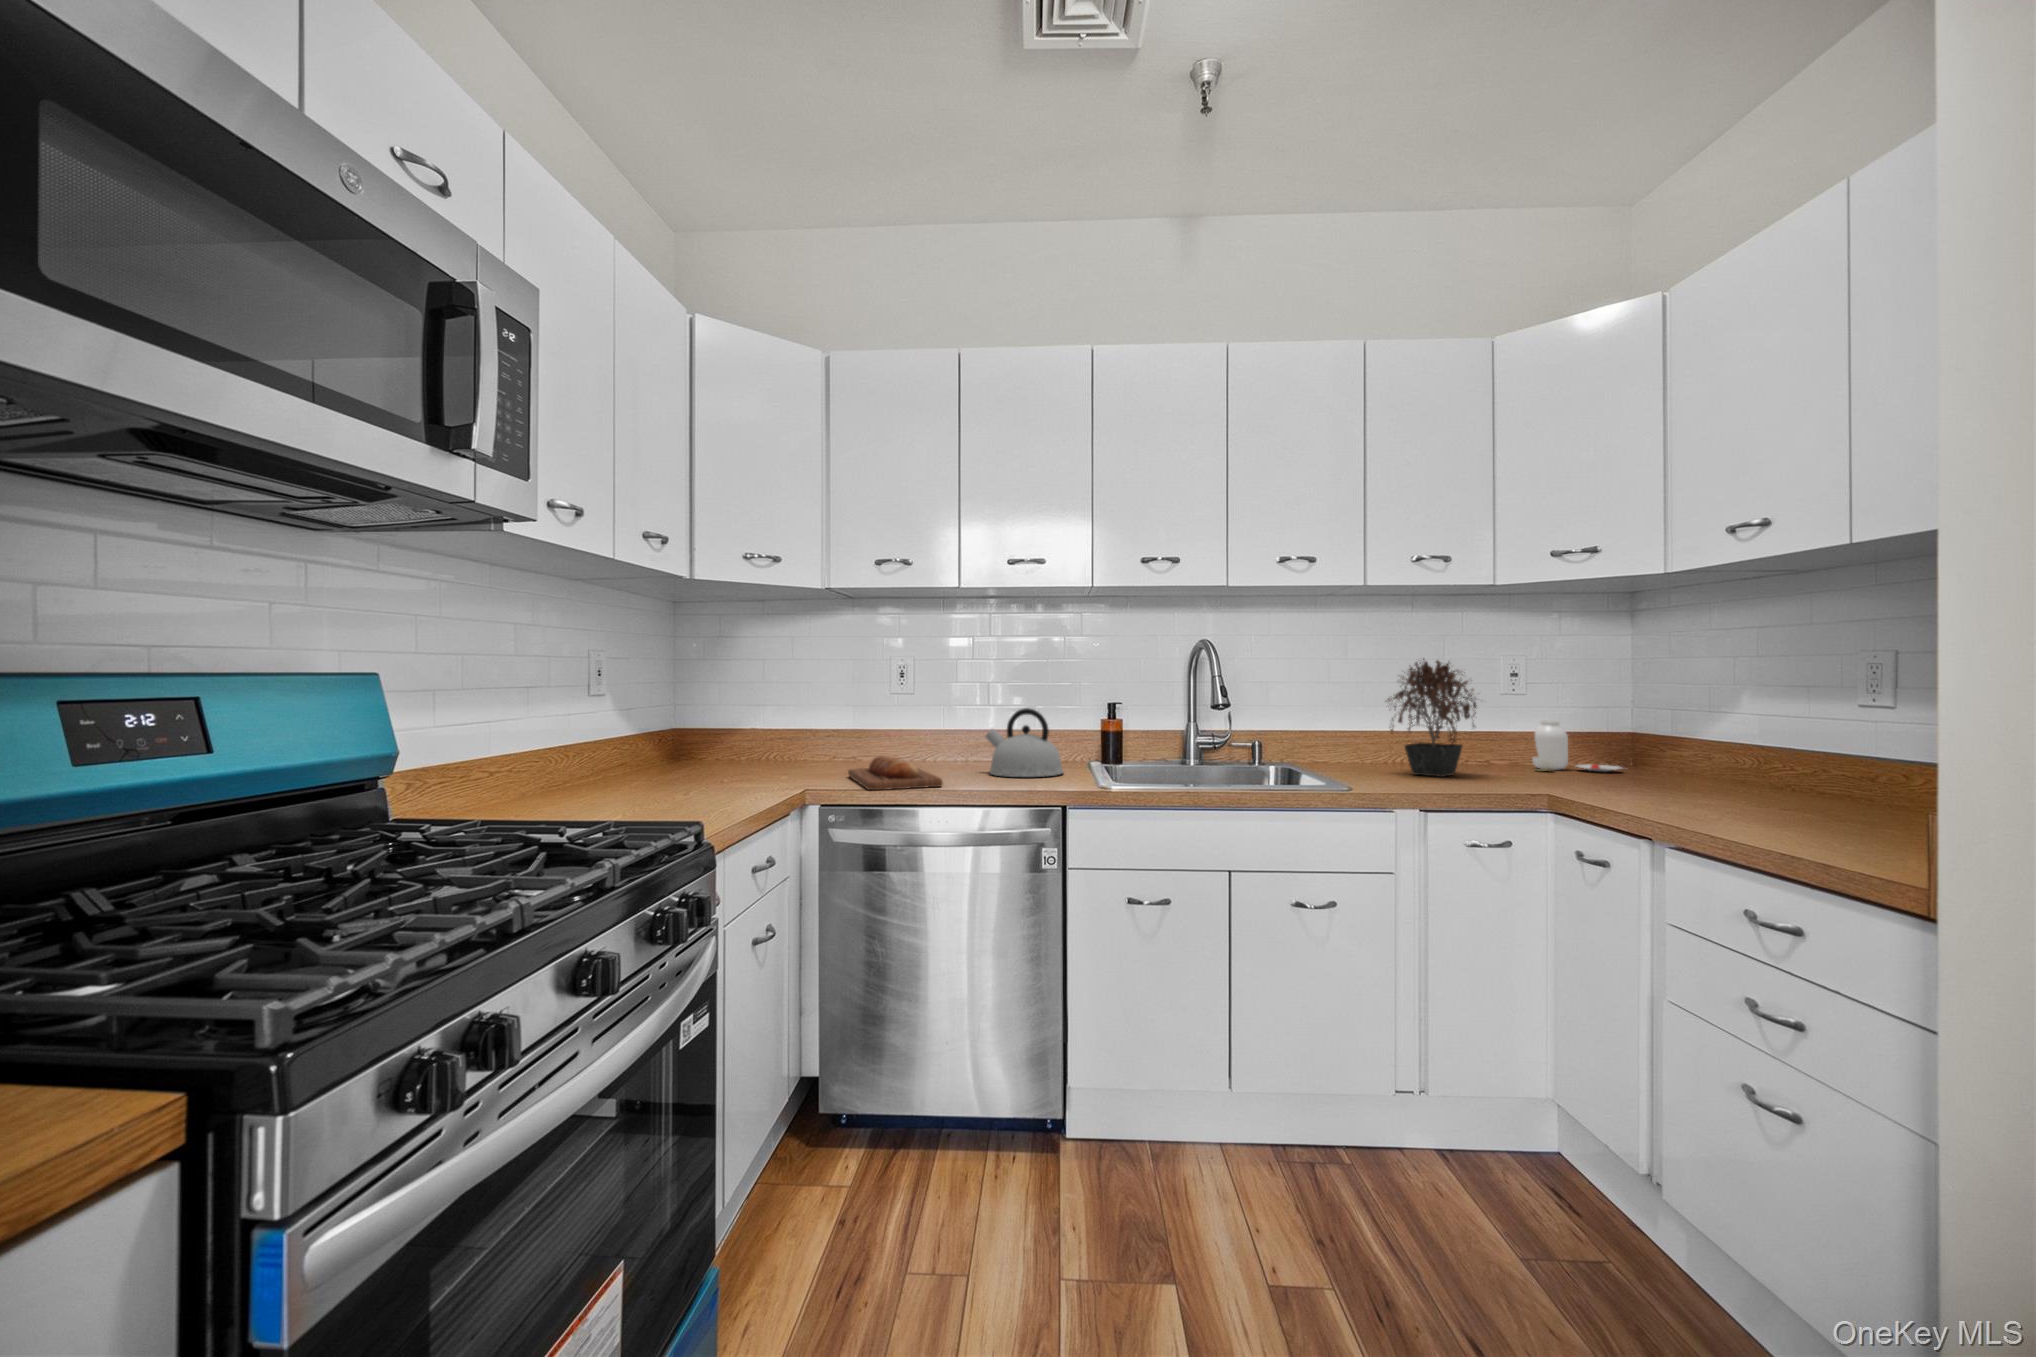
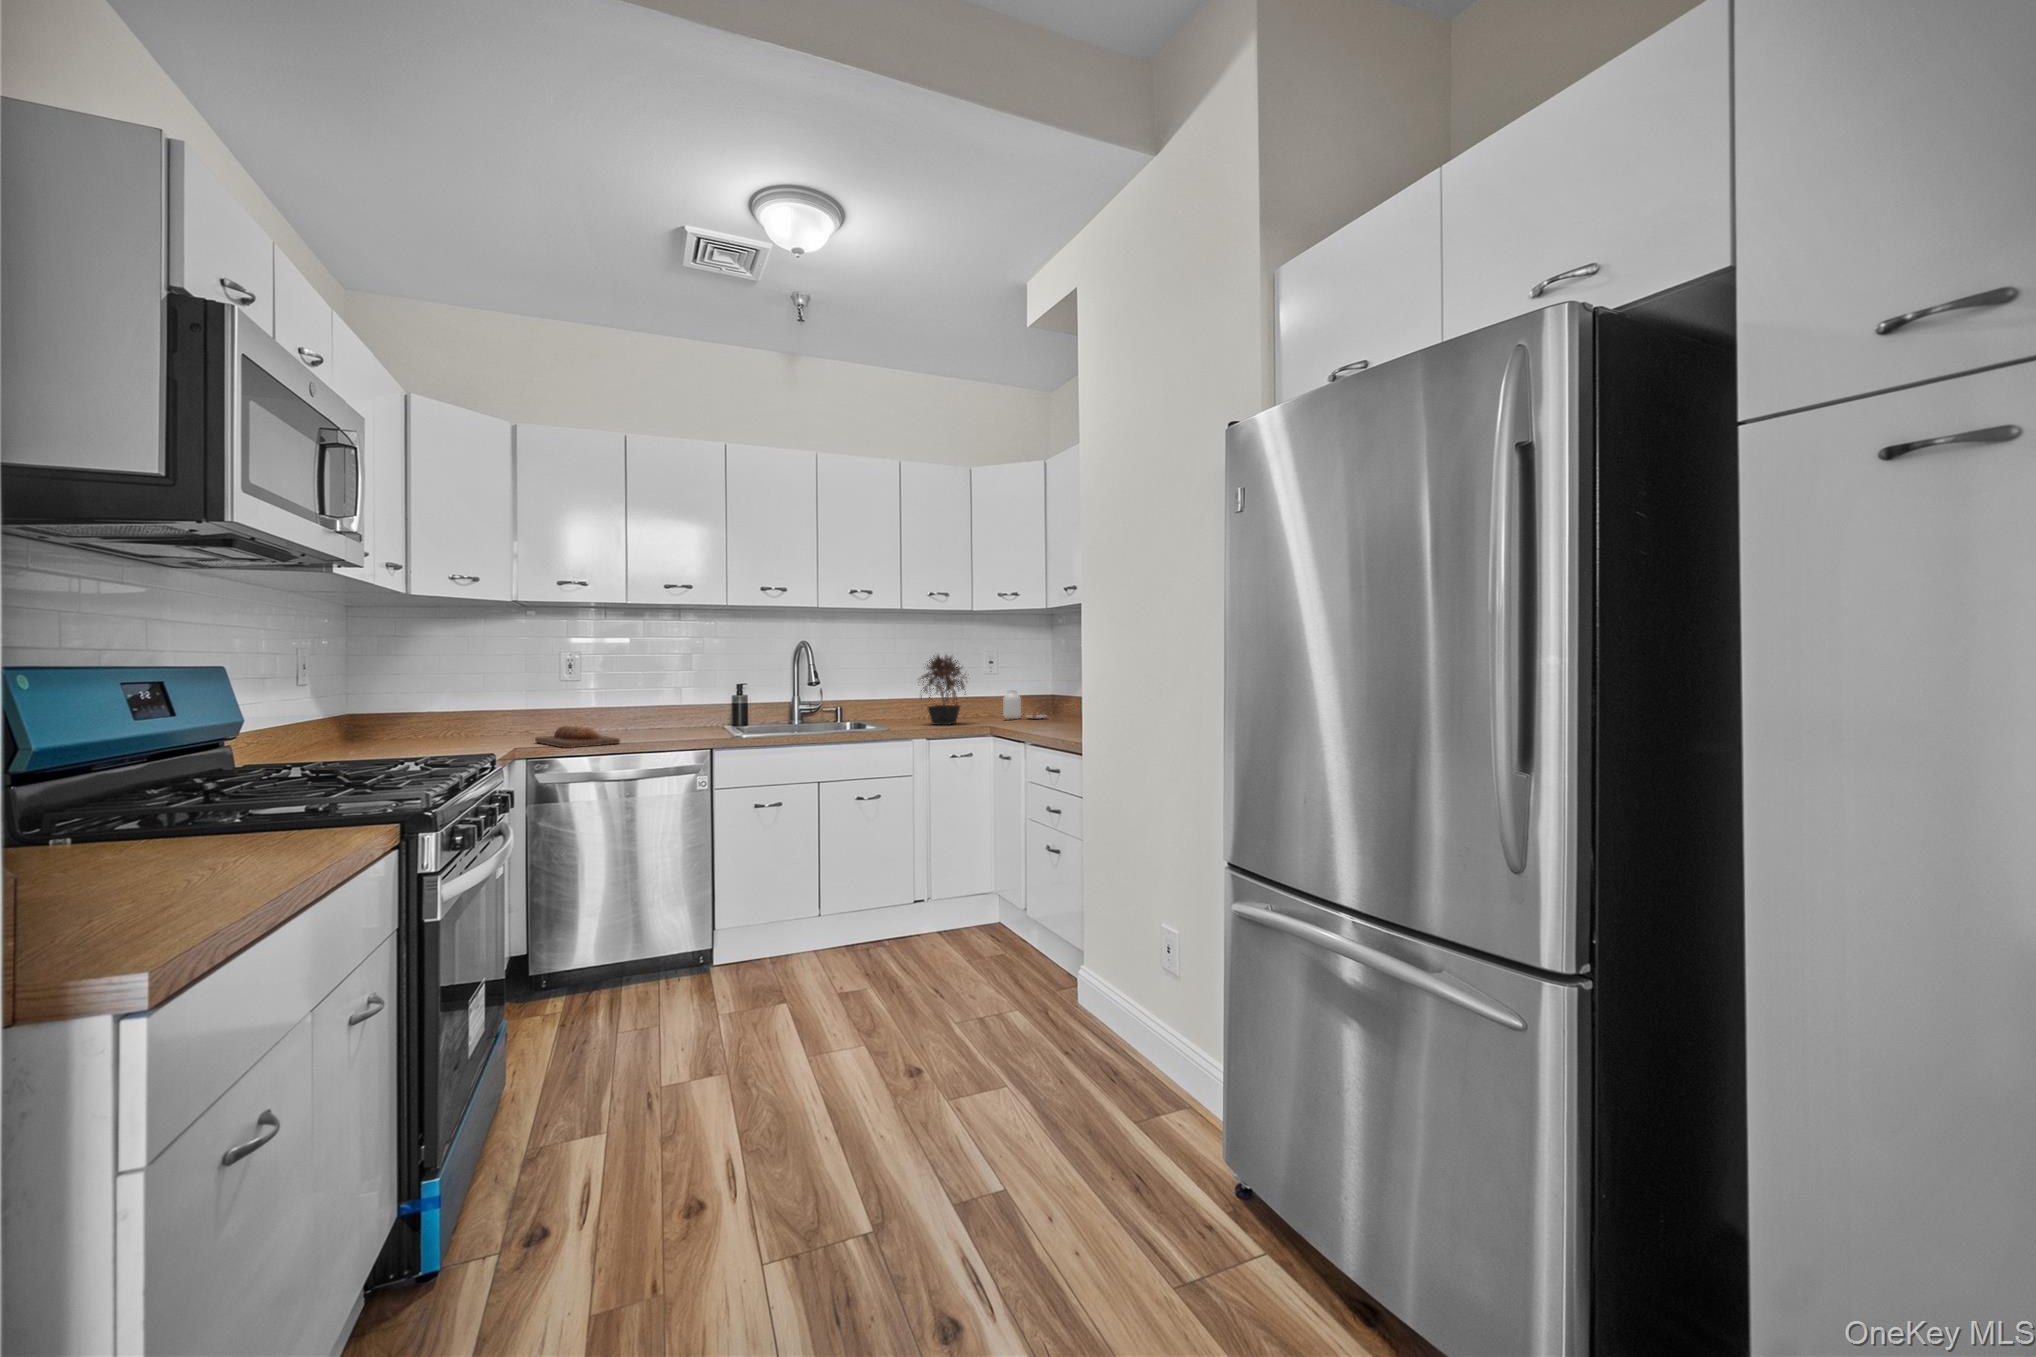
kettle: present [985,708,1063,777] -> none [644,689,705,737]

